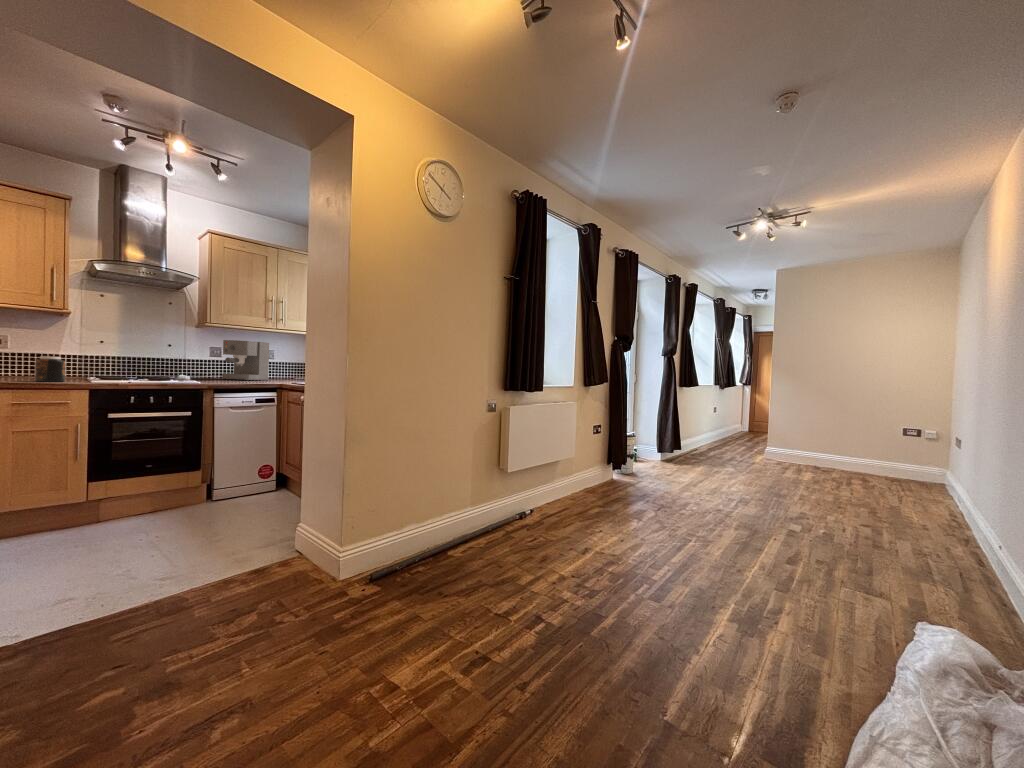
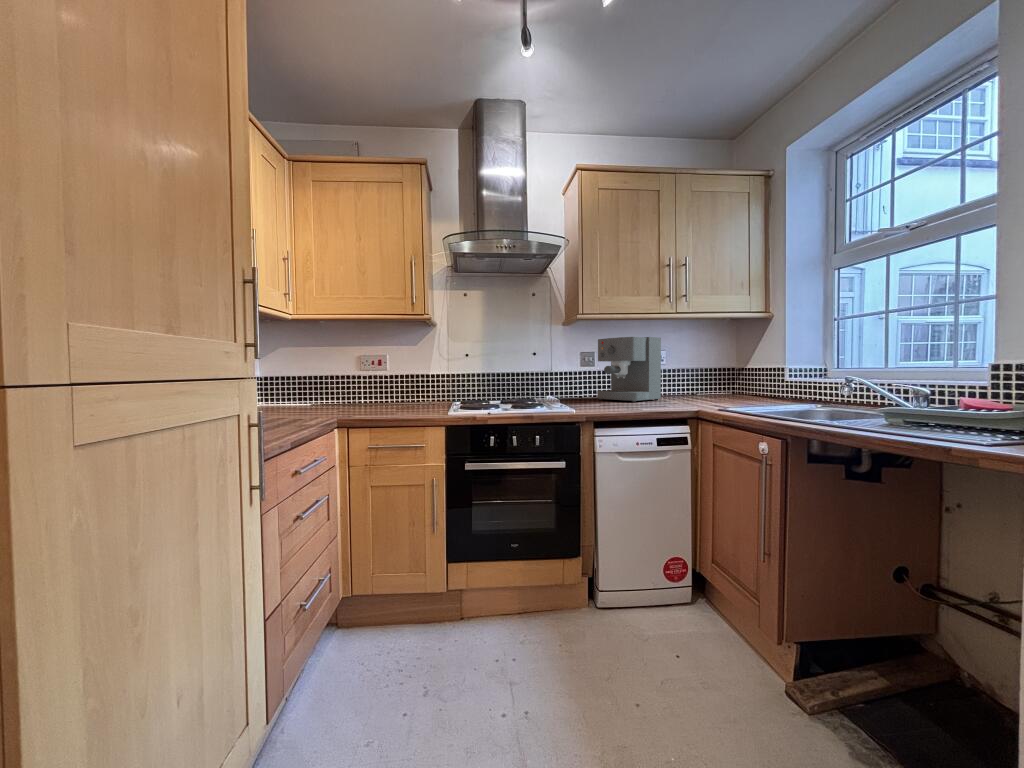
jar: present [35,356,65,382] -> none [393,378,422,415]

